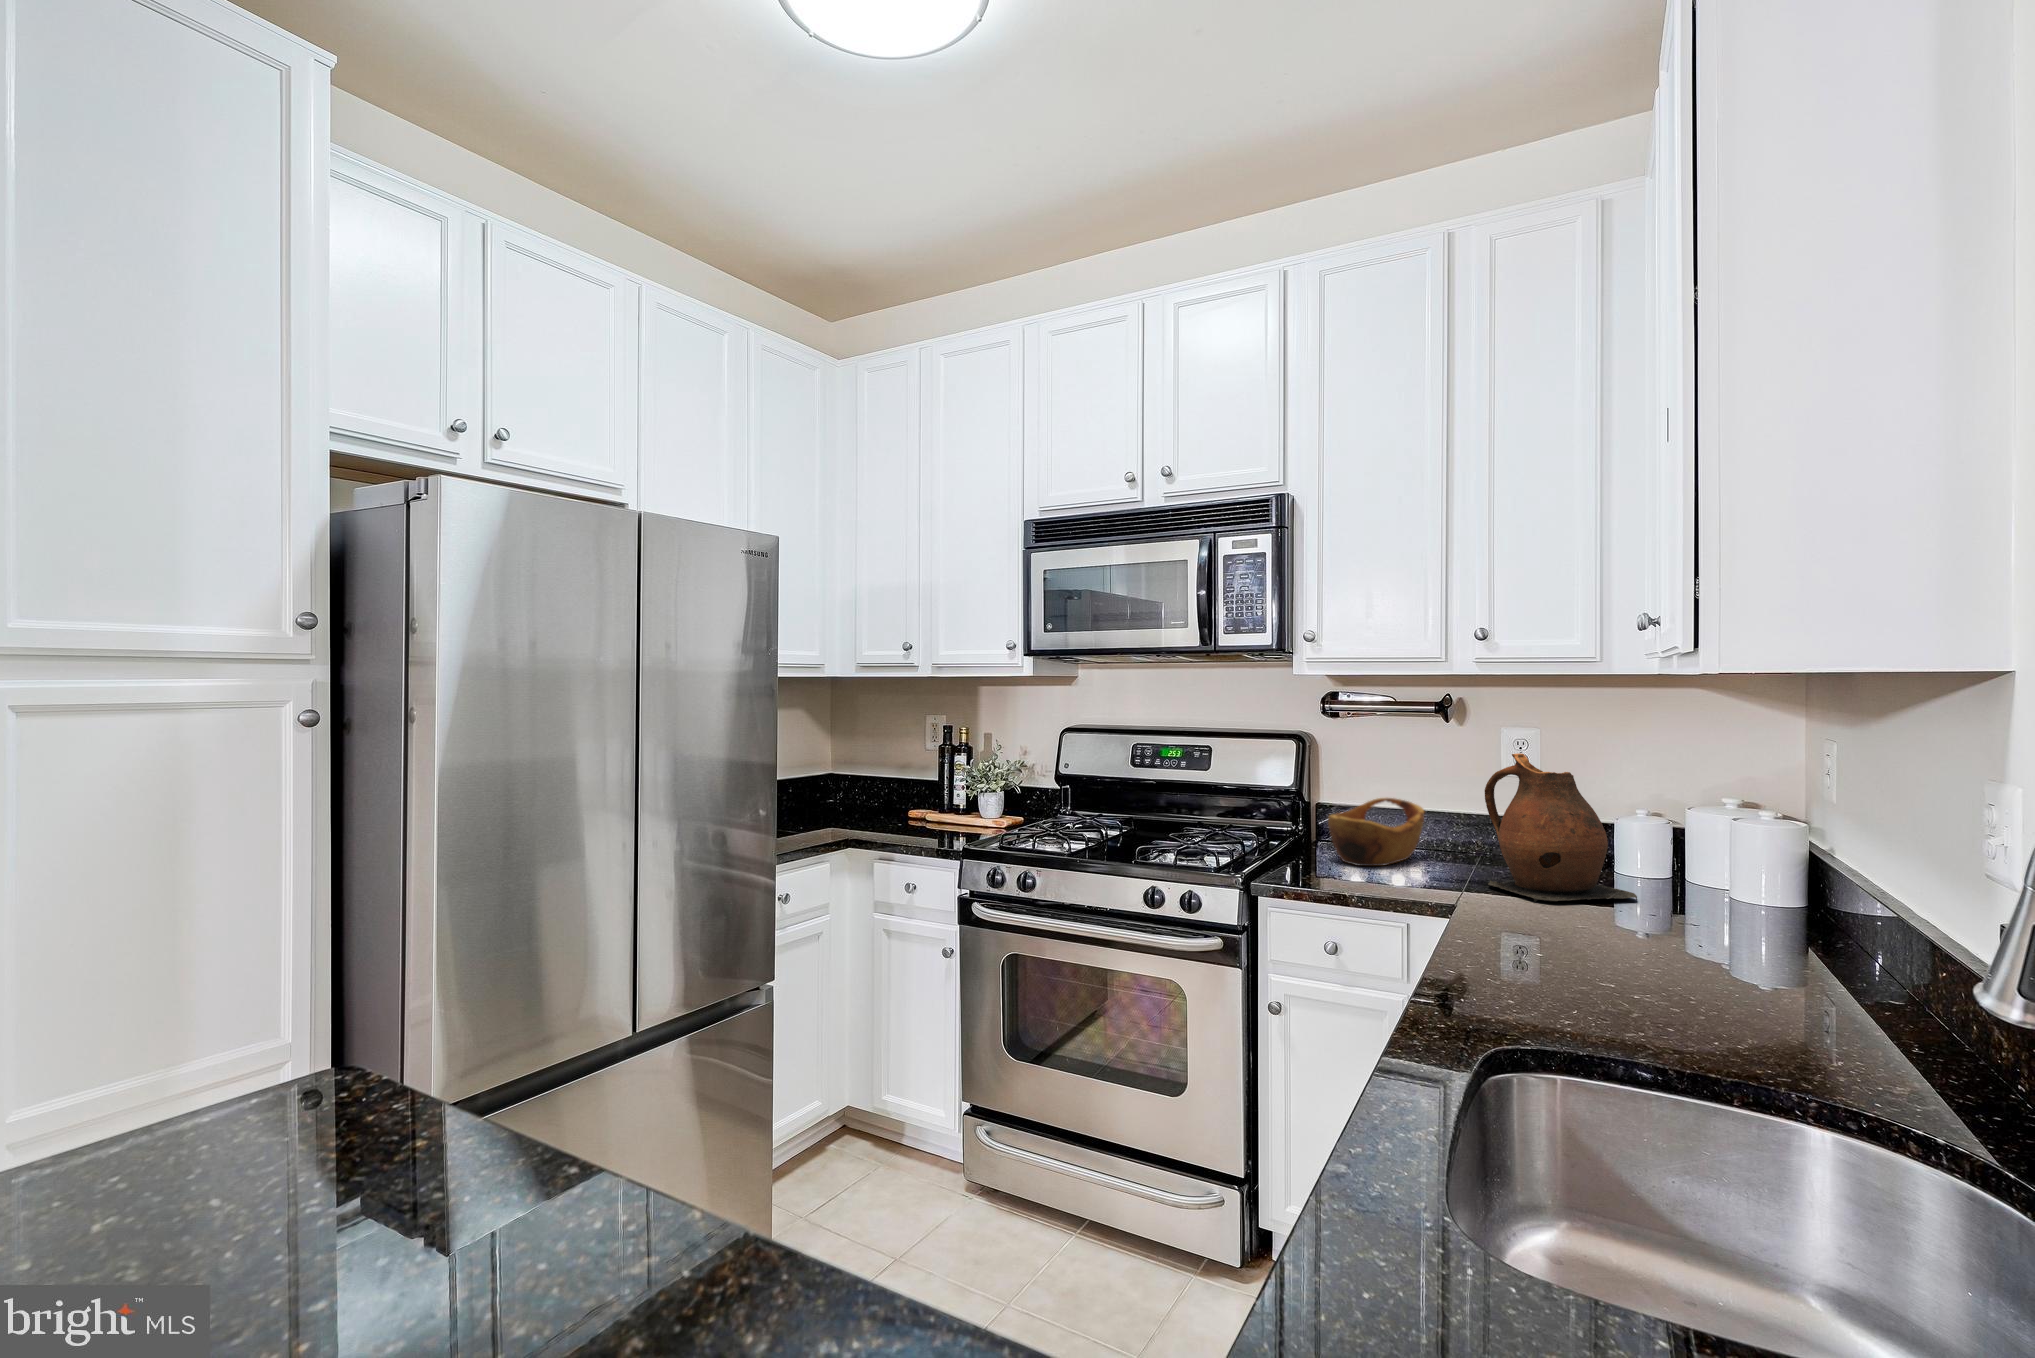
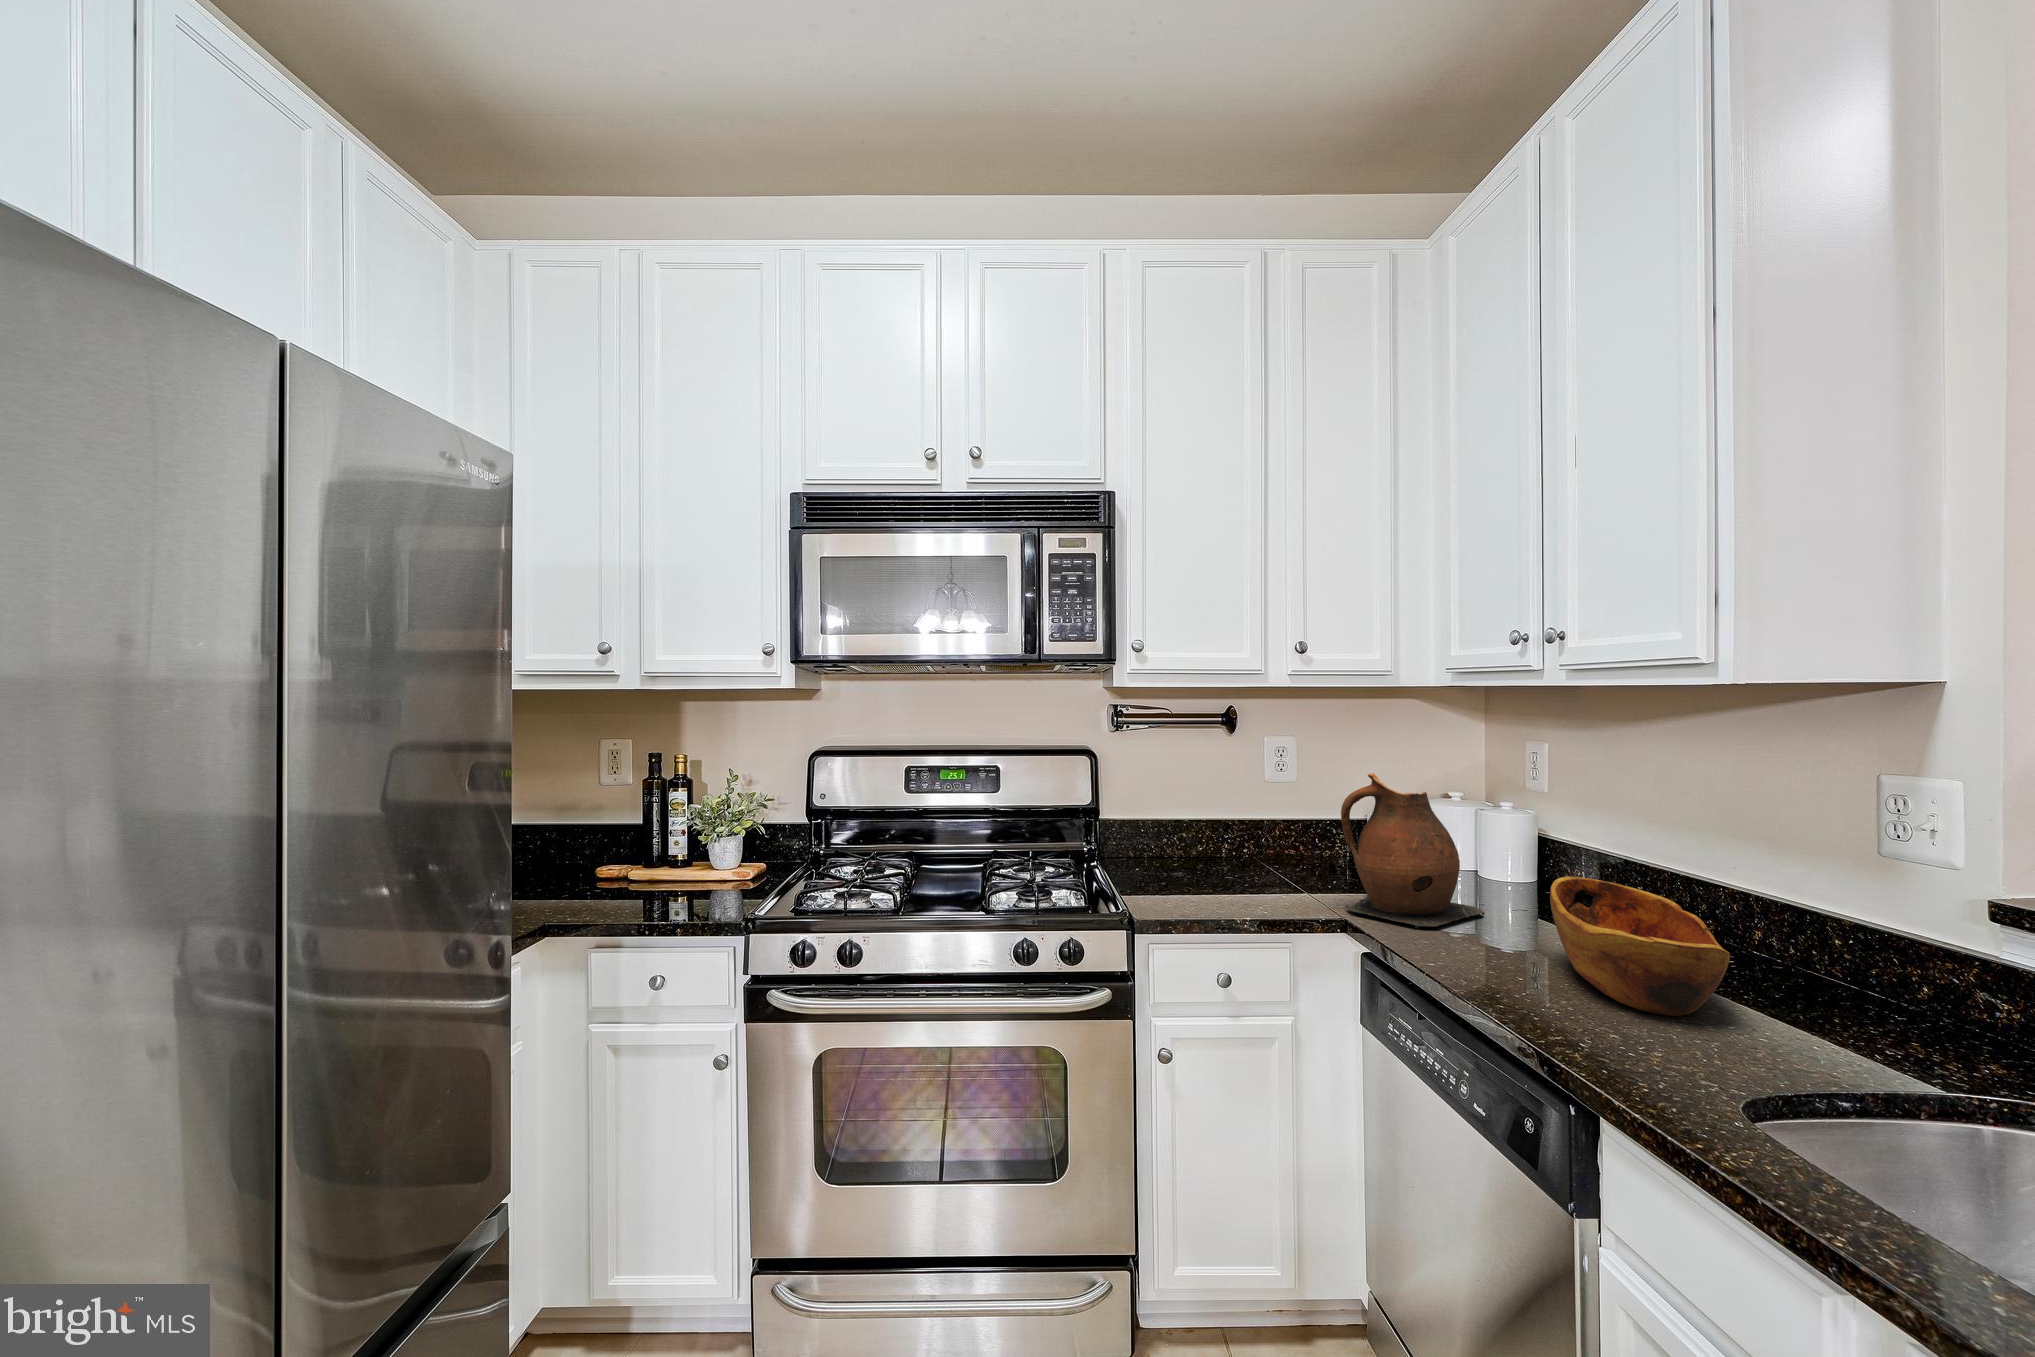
wooden bowl: present [1328,798,1424,866] -> present [1550,877,1730,1016]

